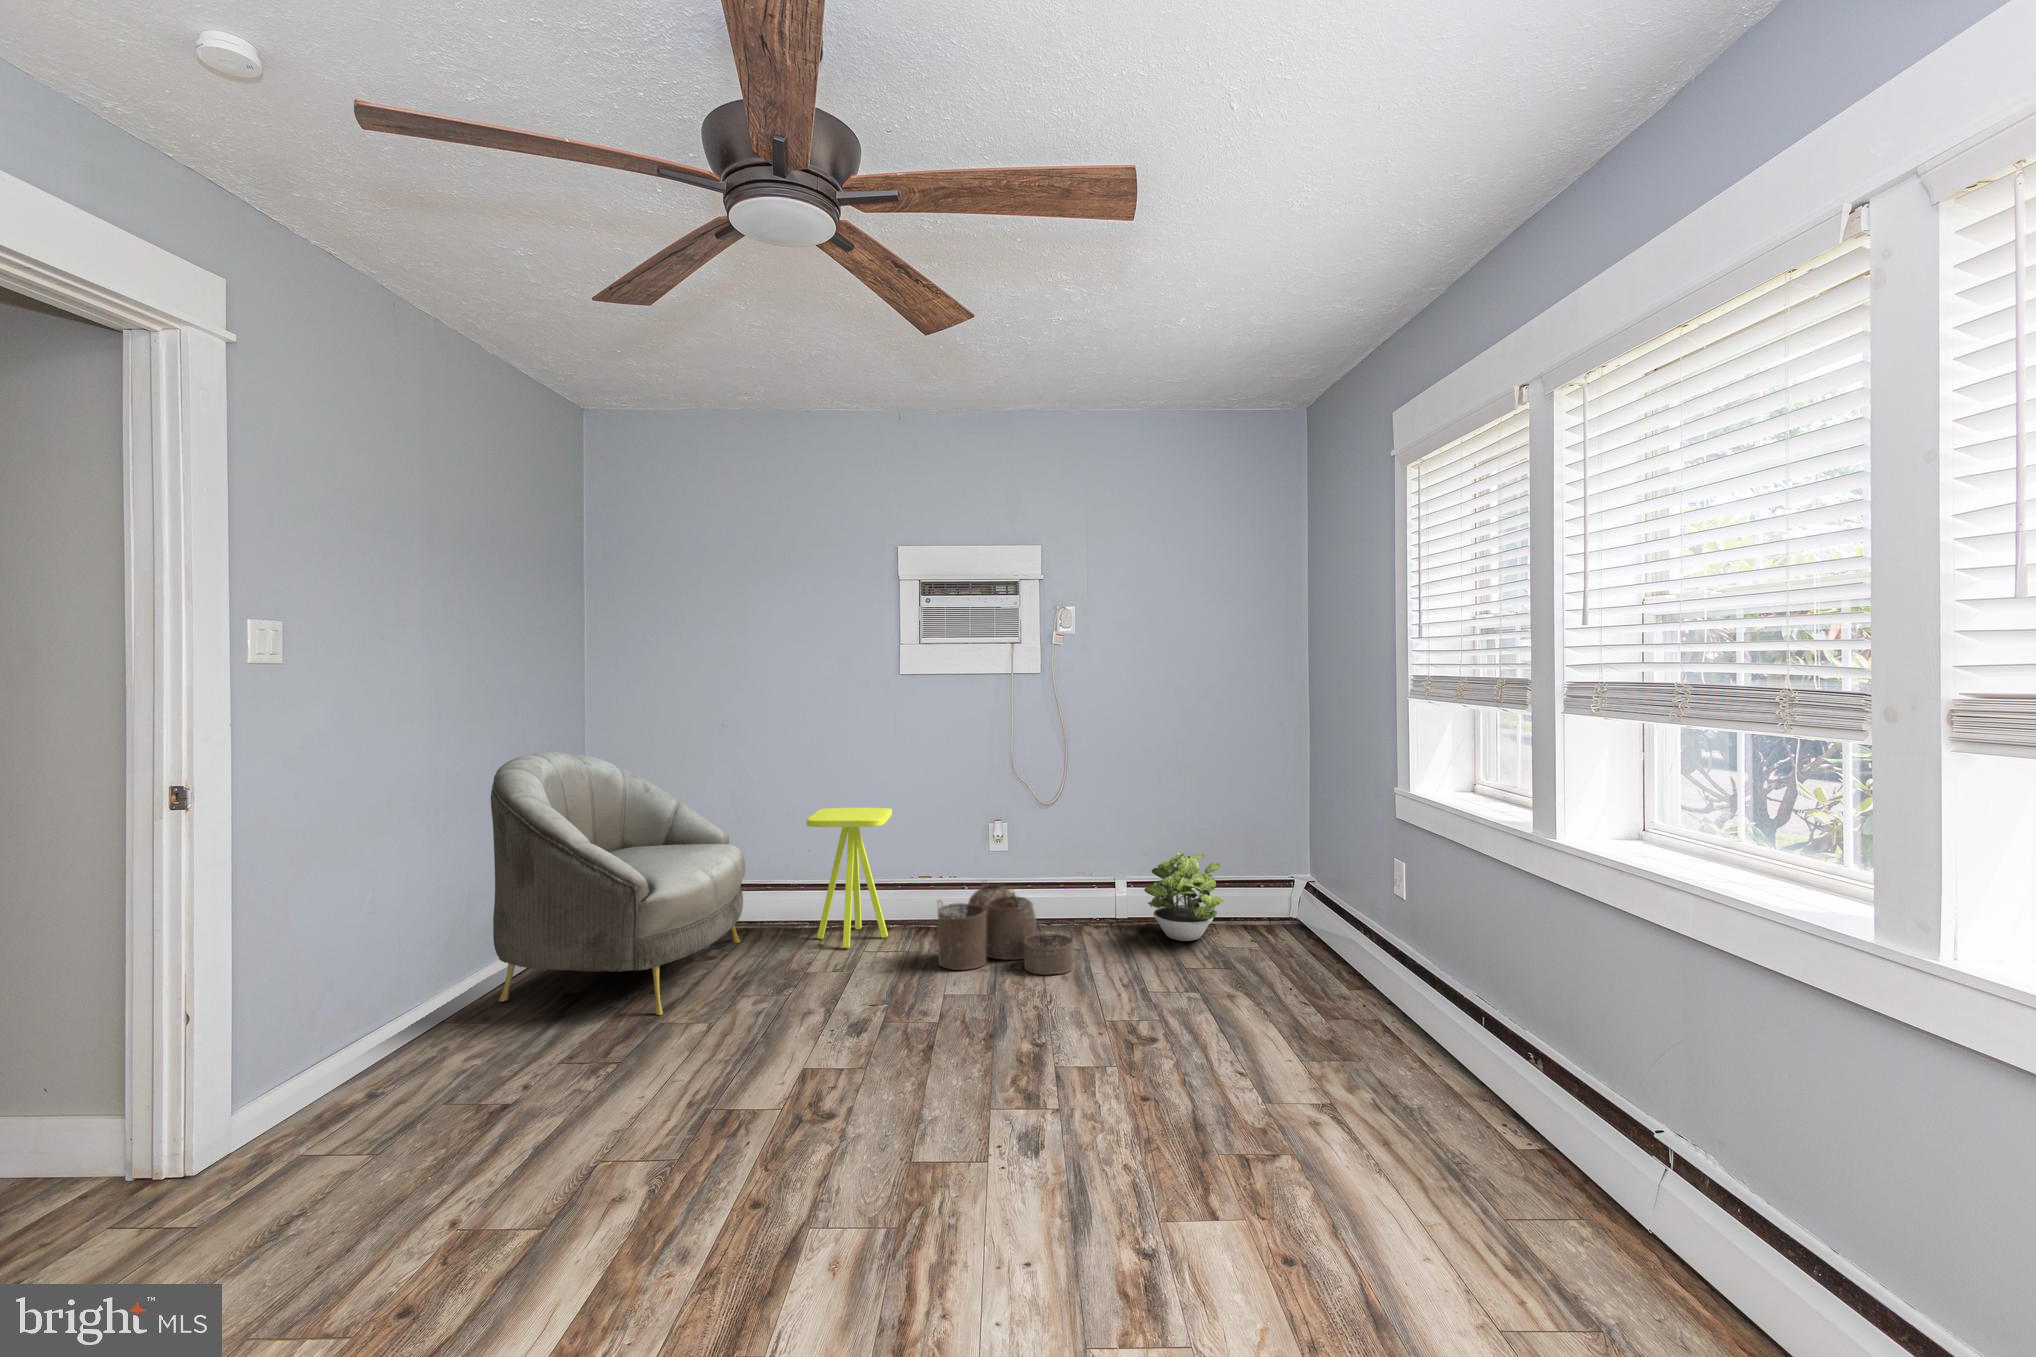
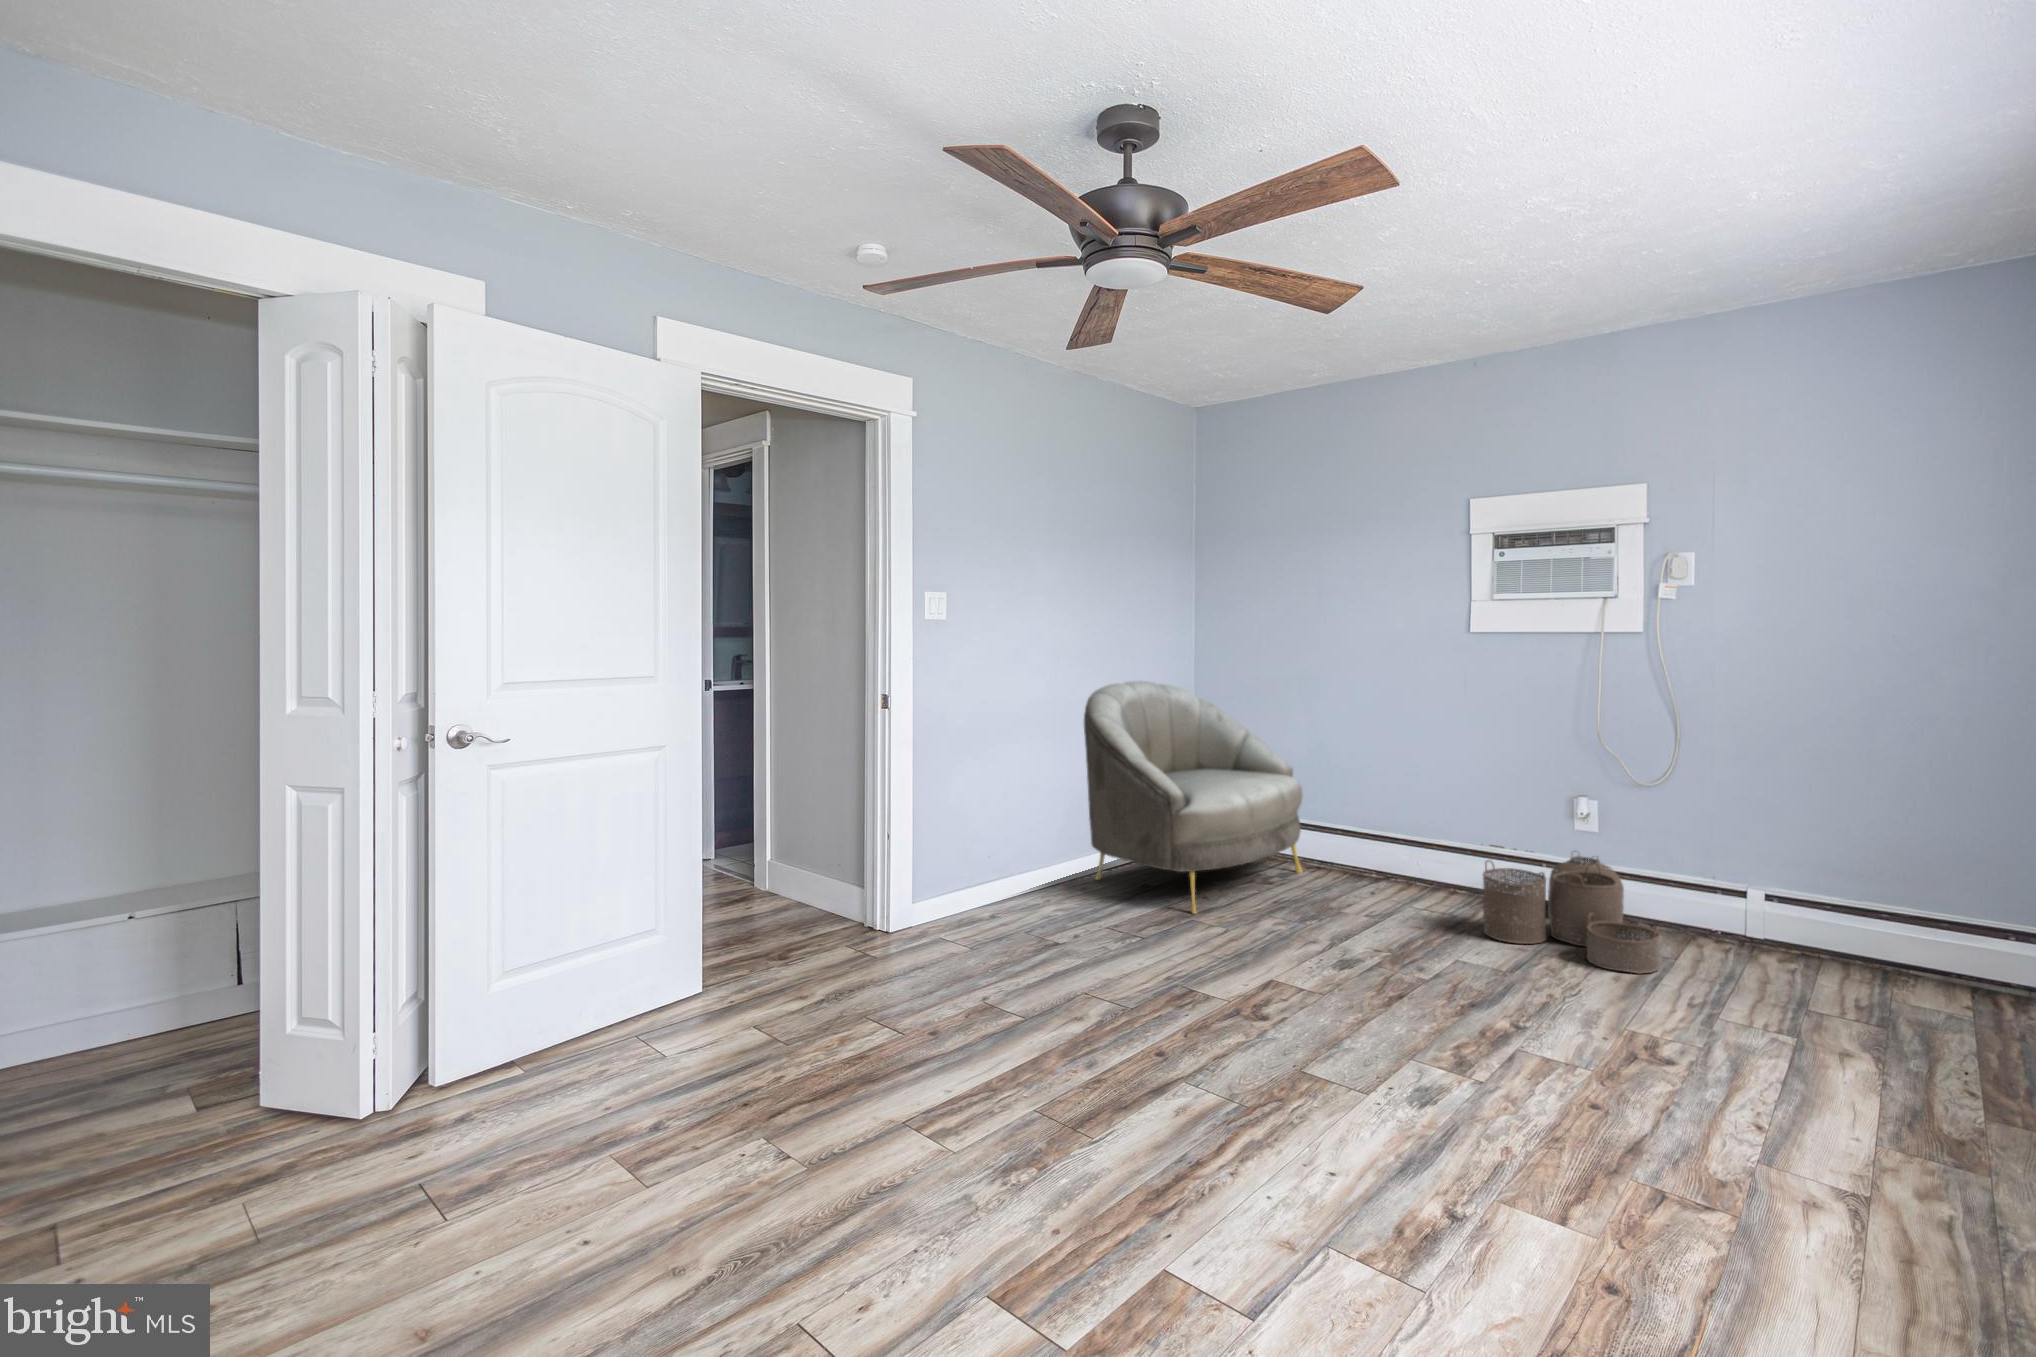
side table: present [806,808,892,947] -> none [1356,750,1464,897]
potted plant: present [1144,852,1223,941] -> none [1805,853,1964,983]

